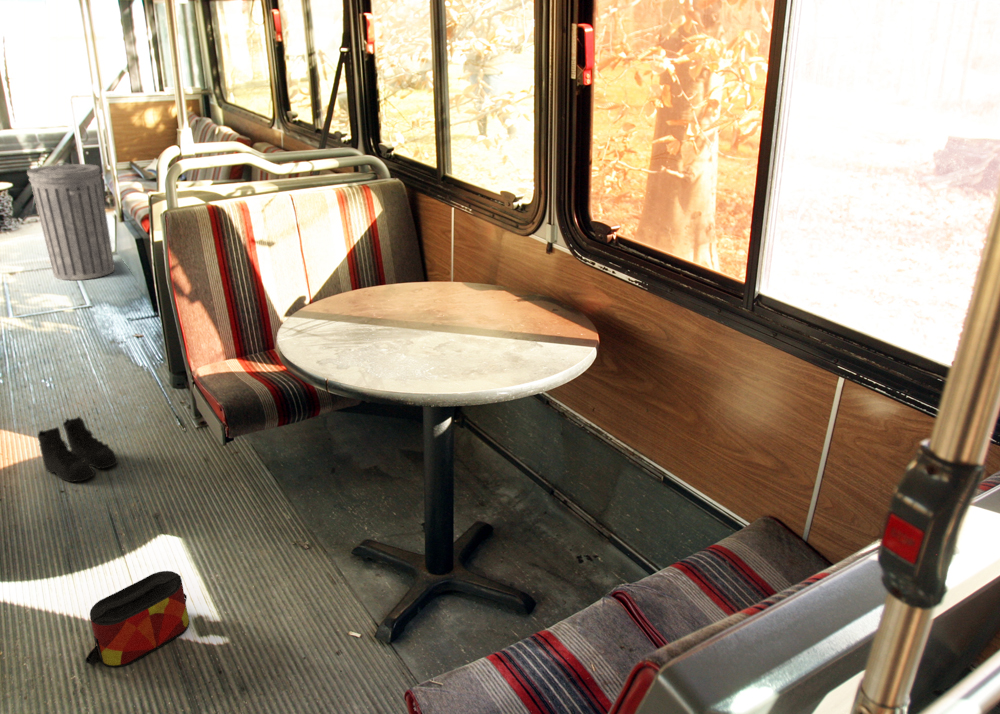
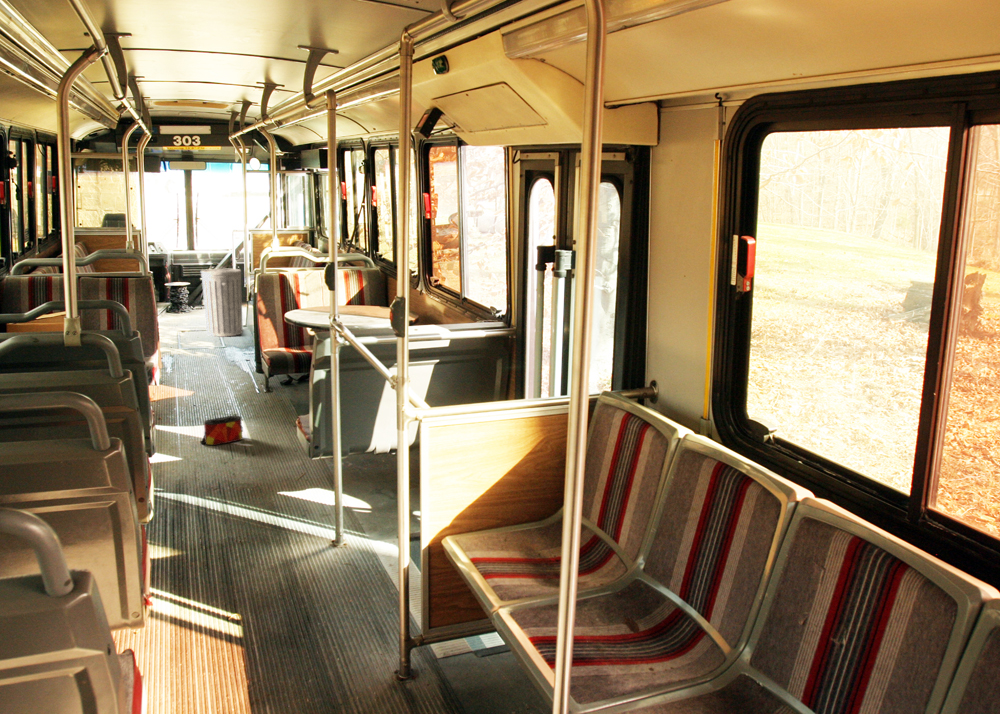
boots: present [38,417,118,482] -> none [191,375,225,404]

